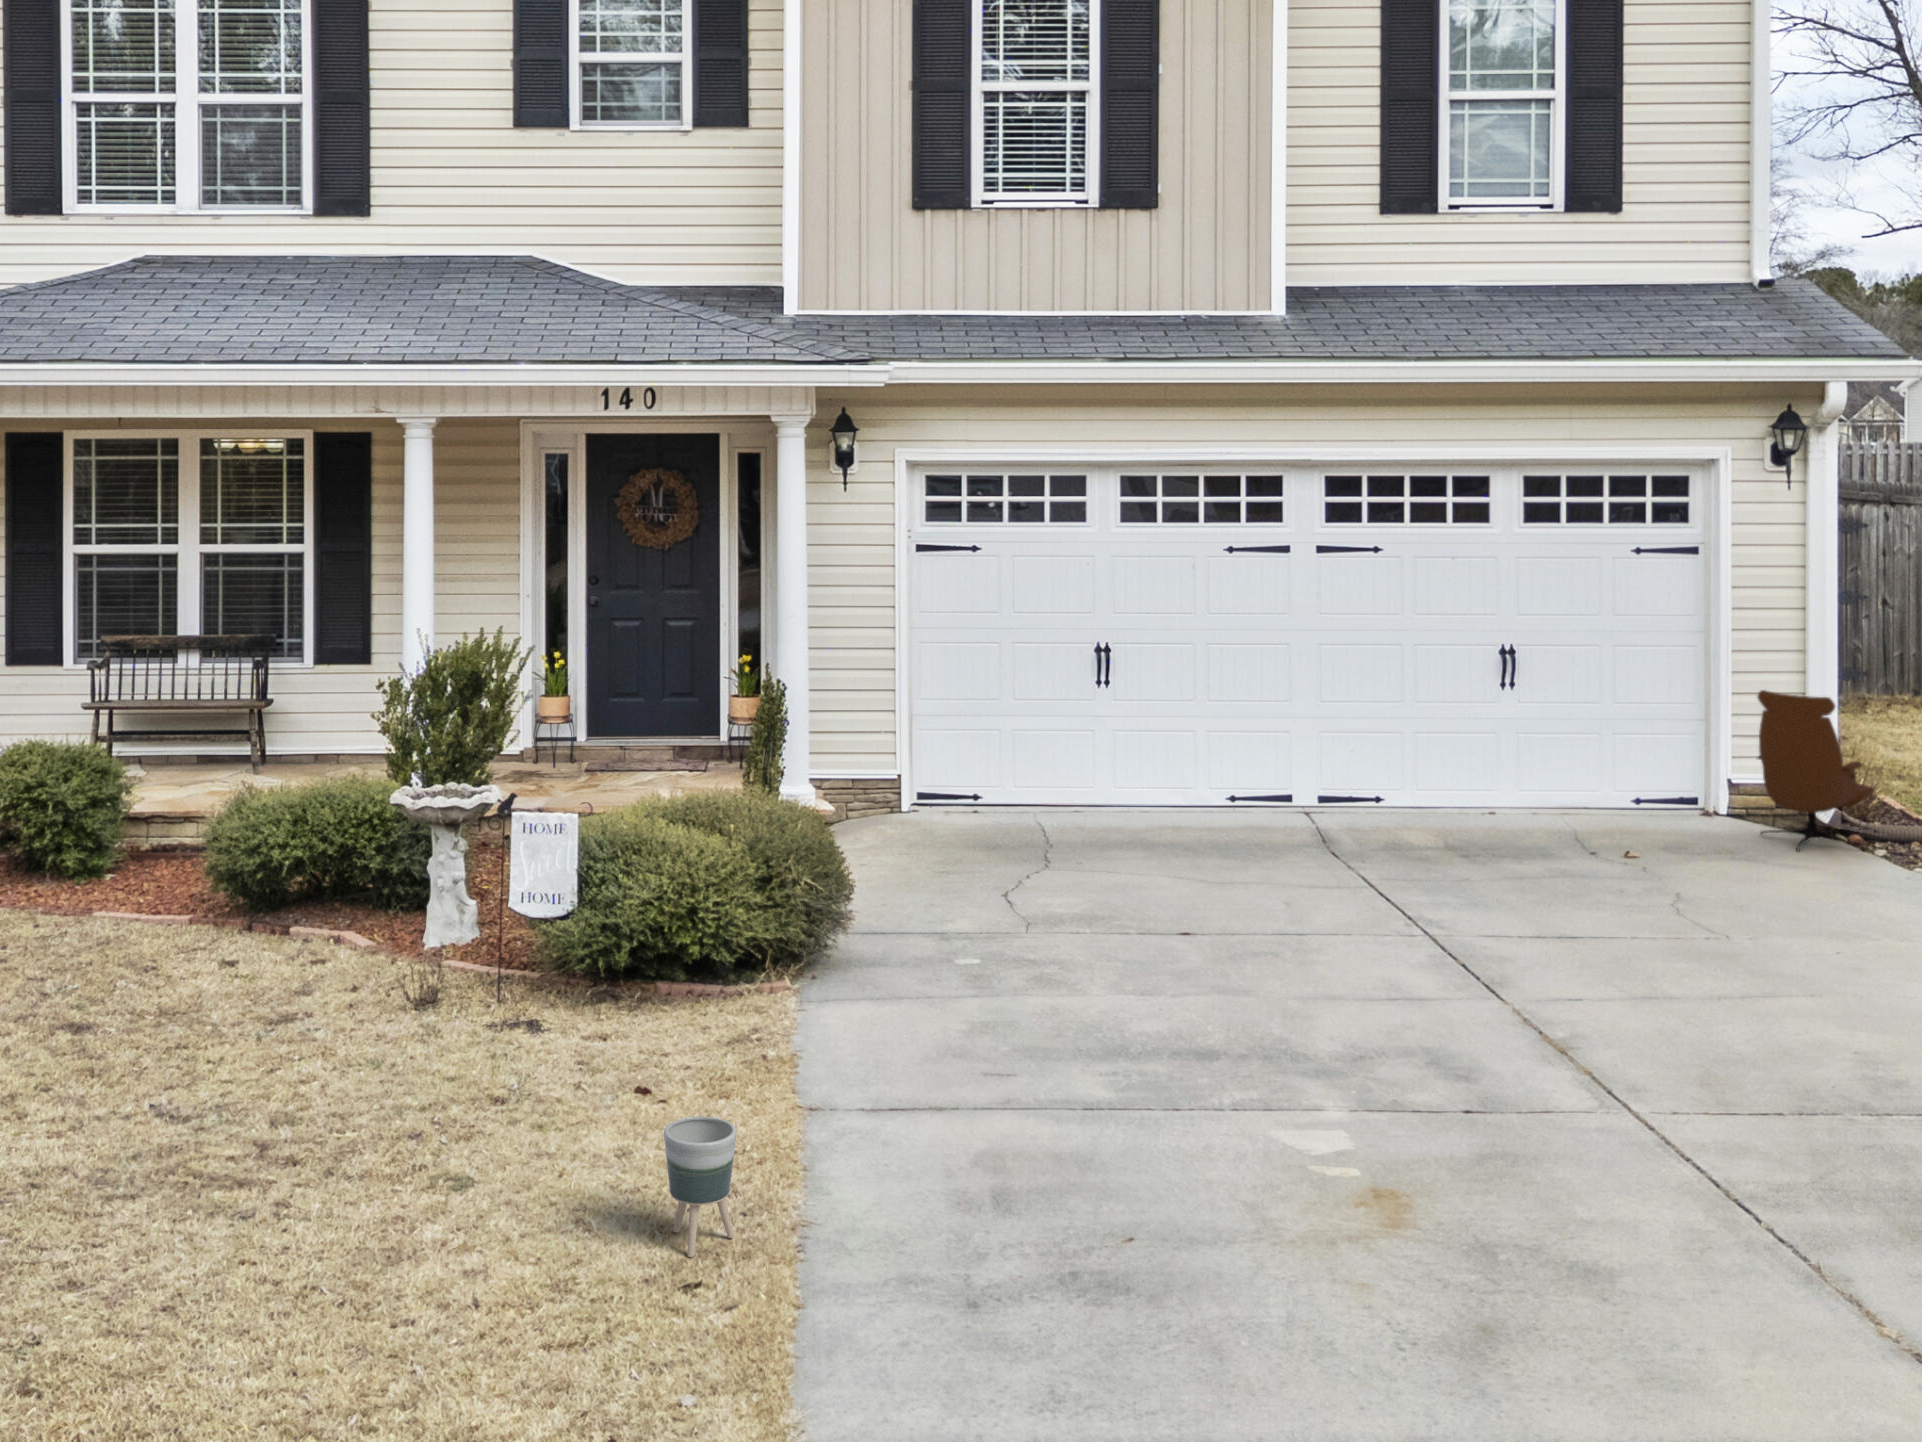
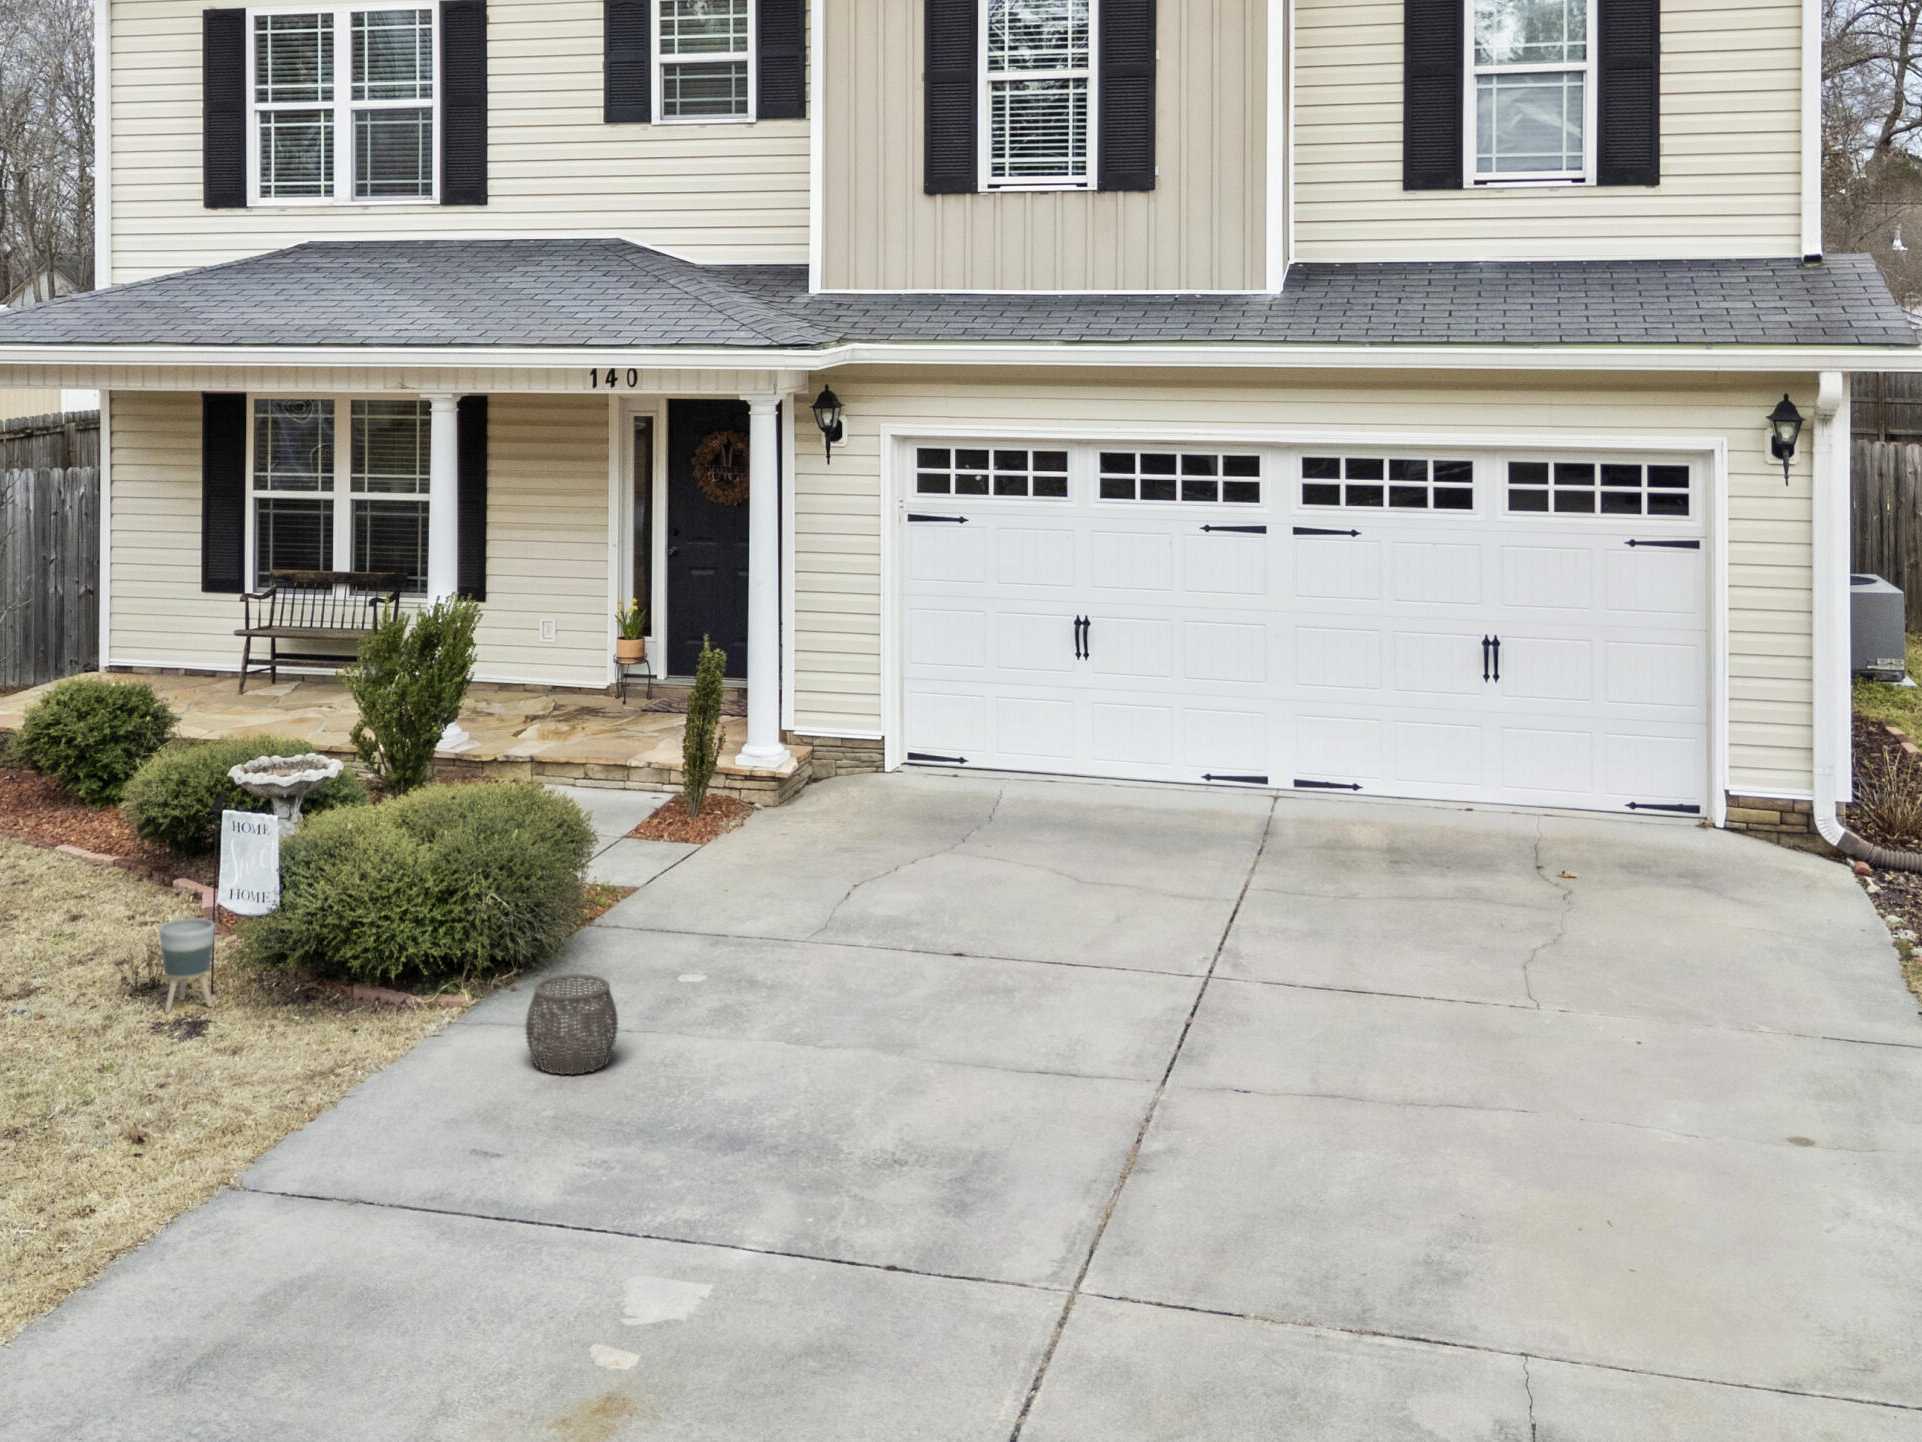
lounge chair: present [1758,690,1877,851] -> none [1700,694,1875,871]
woven basket: none [1236,1131,1359,1271] -> present [526,974,618,1075]

